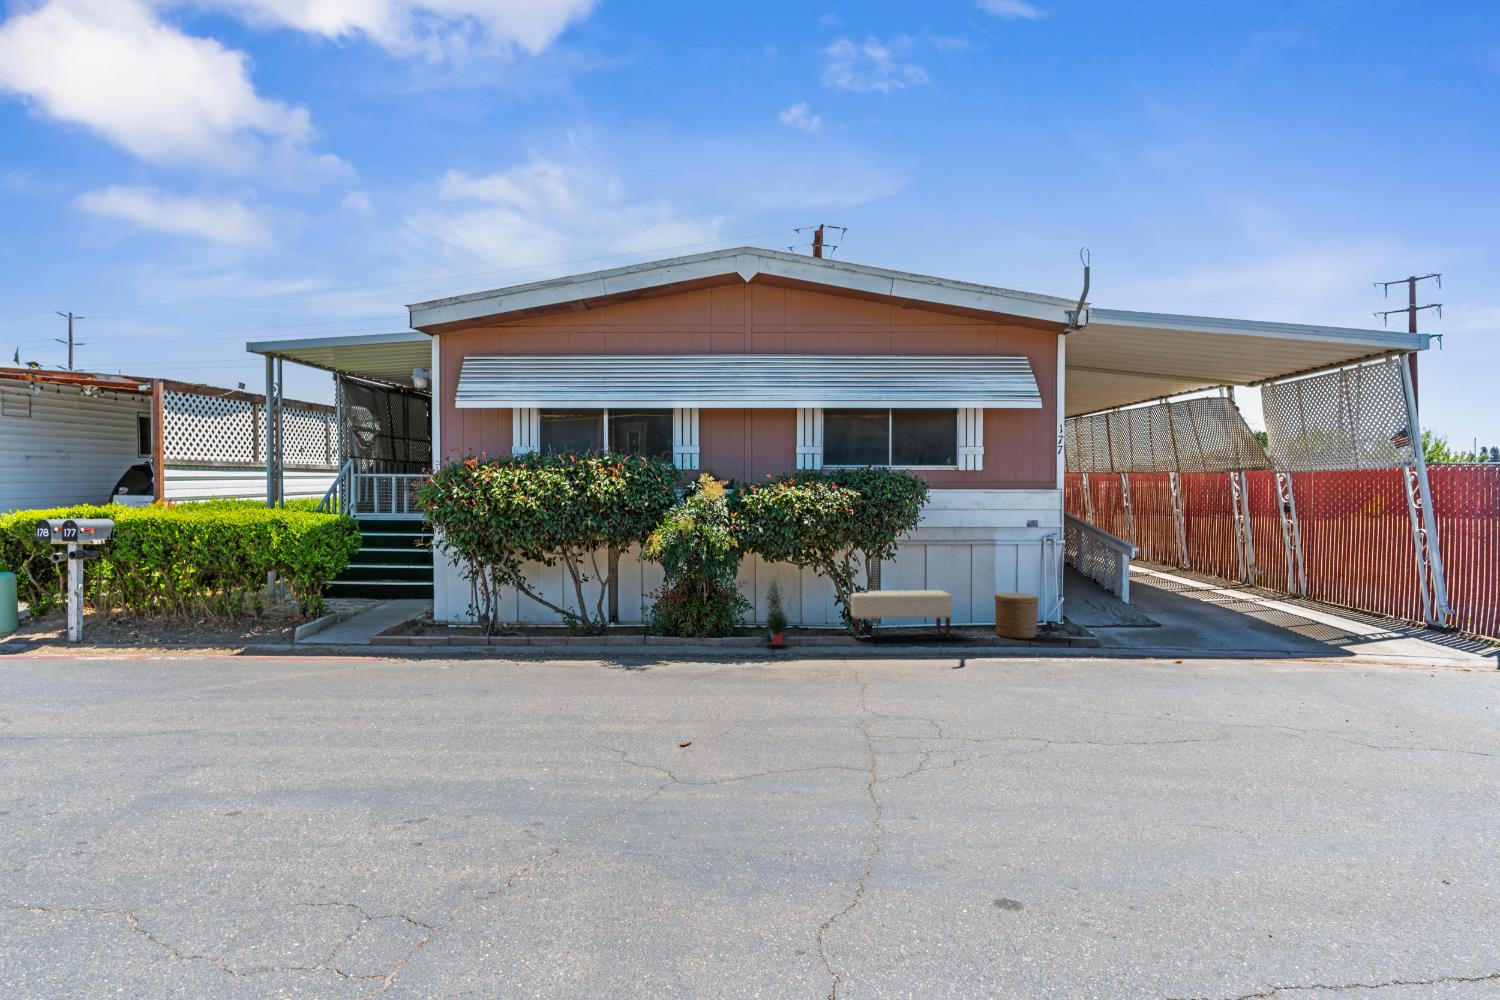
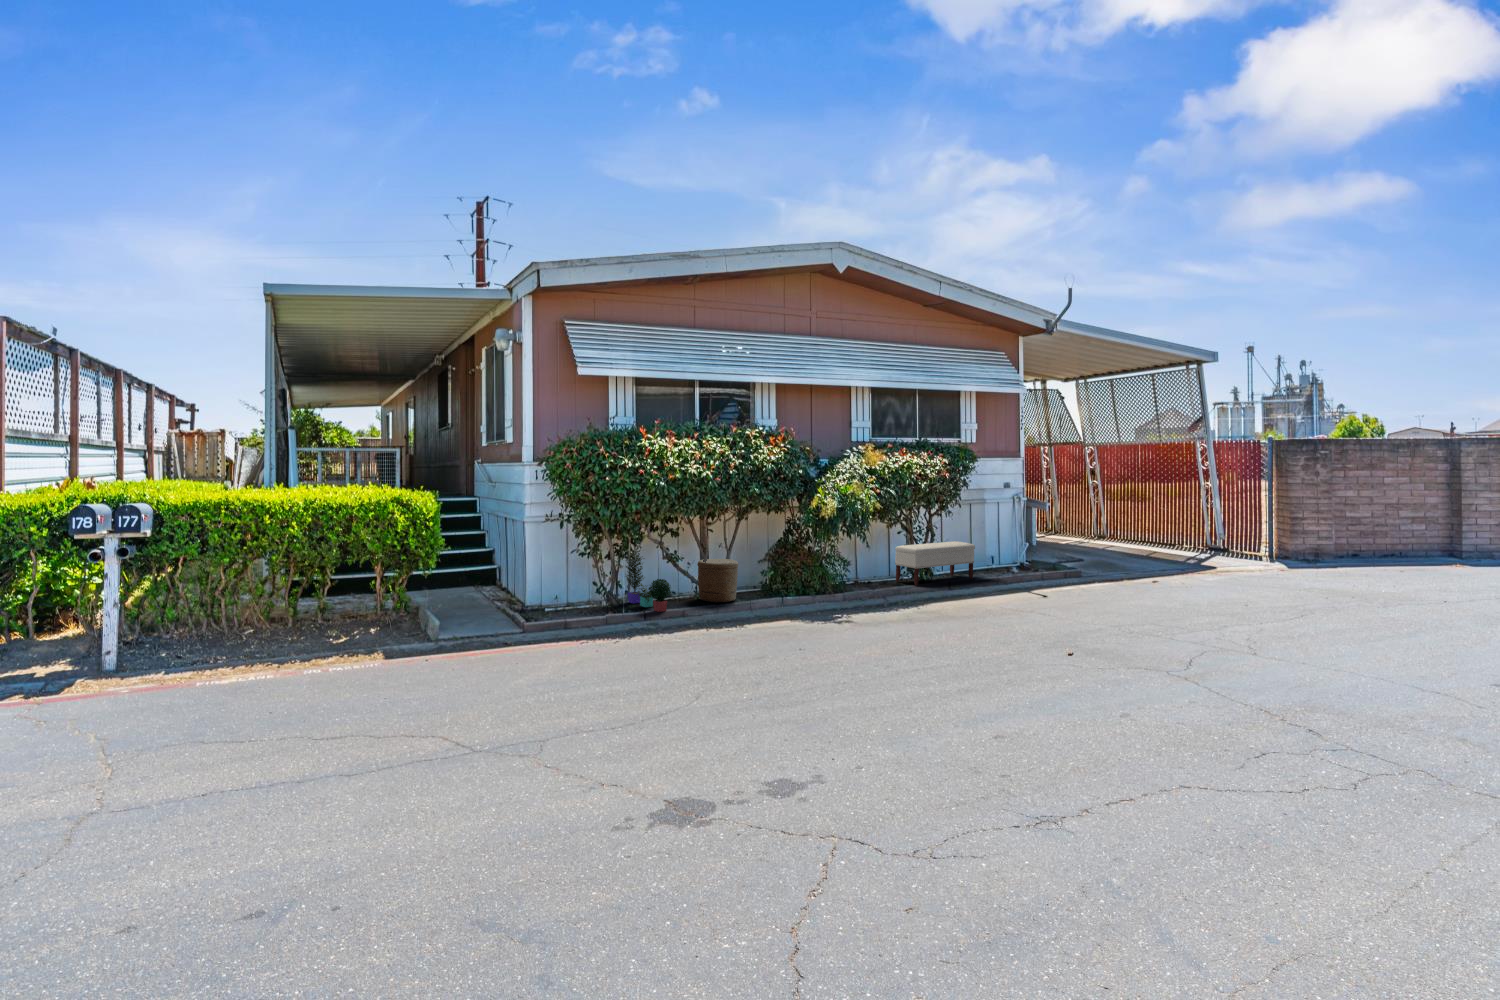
potted plant: present [766,580,788,645] -> present [626,548,671,612]
woven basket: present [994,593,1039,639] -> present [697,559,738,603]

